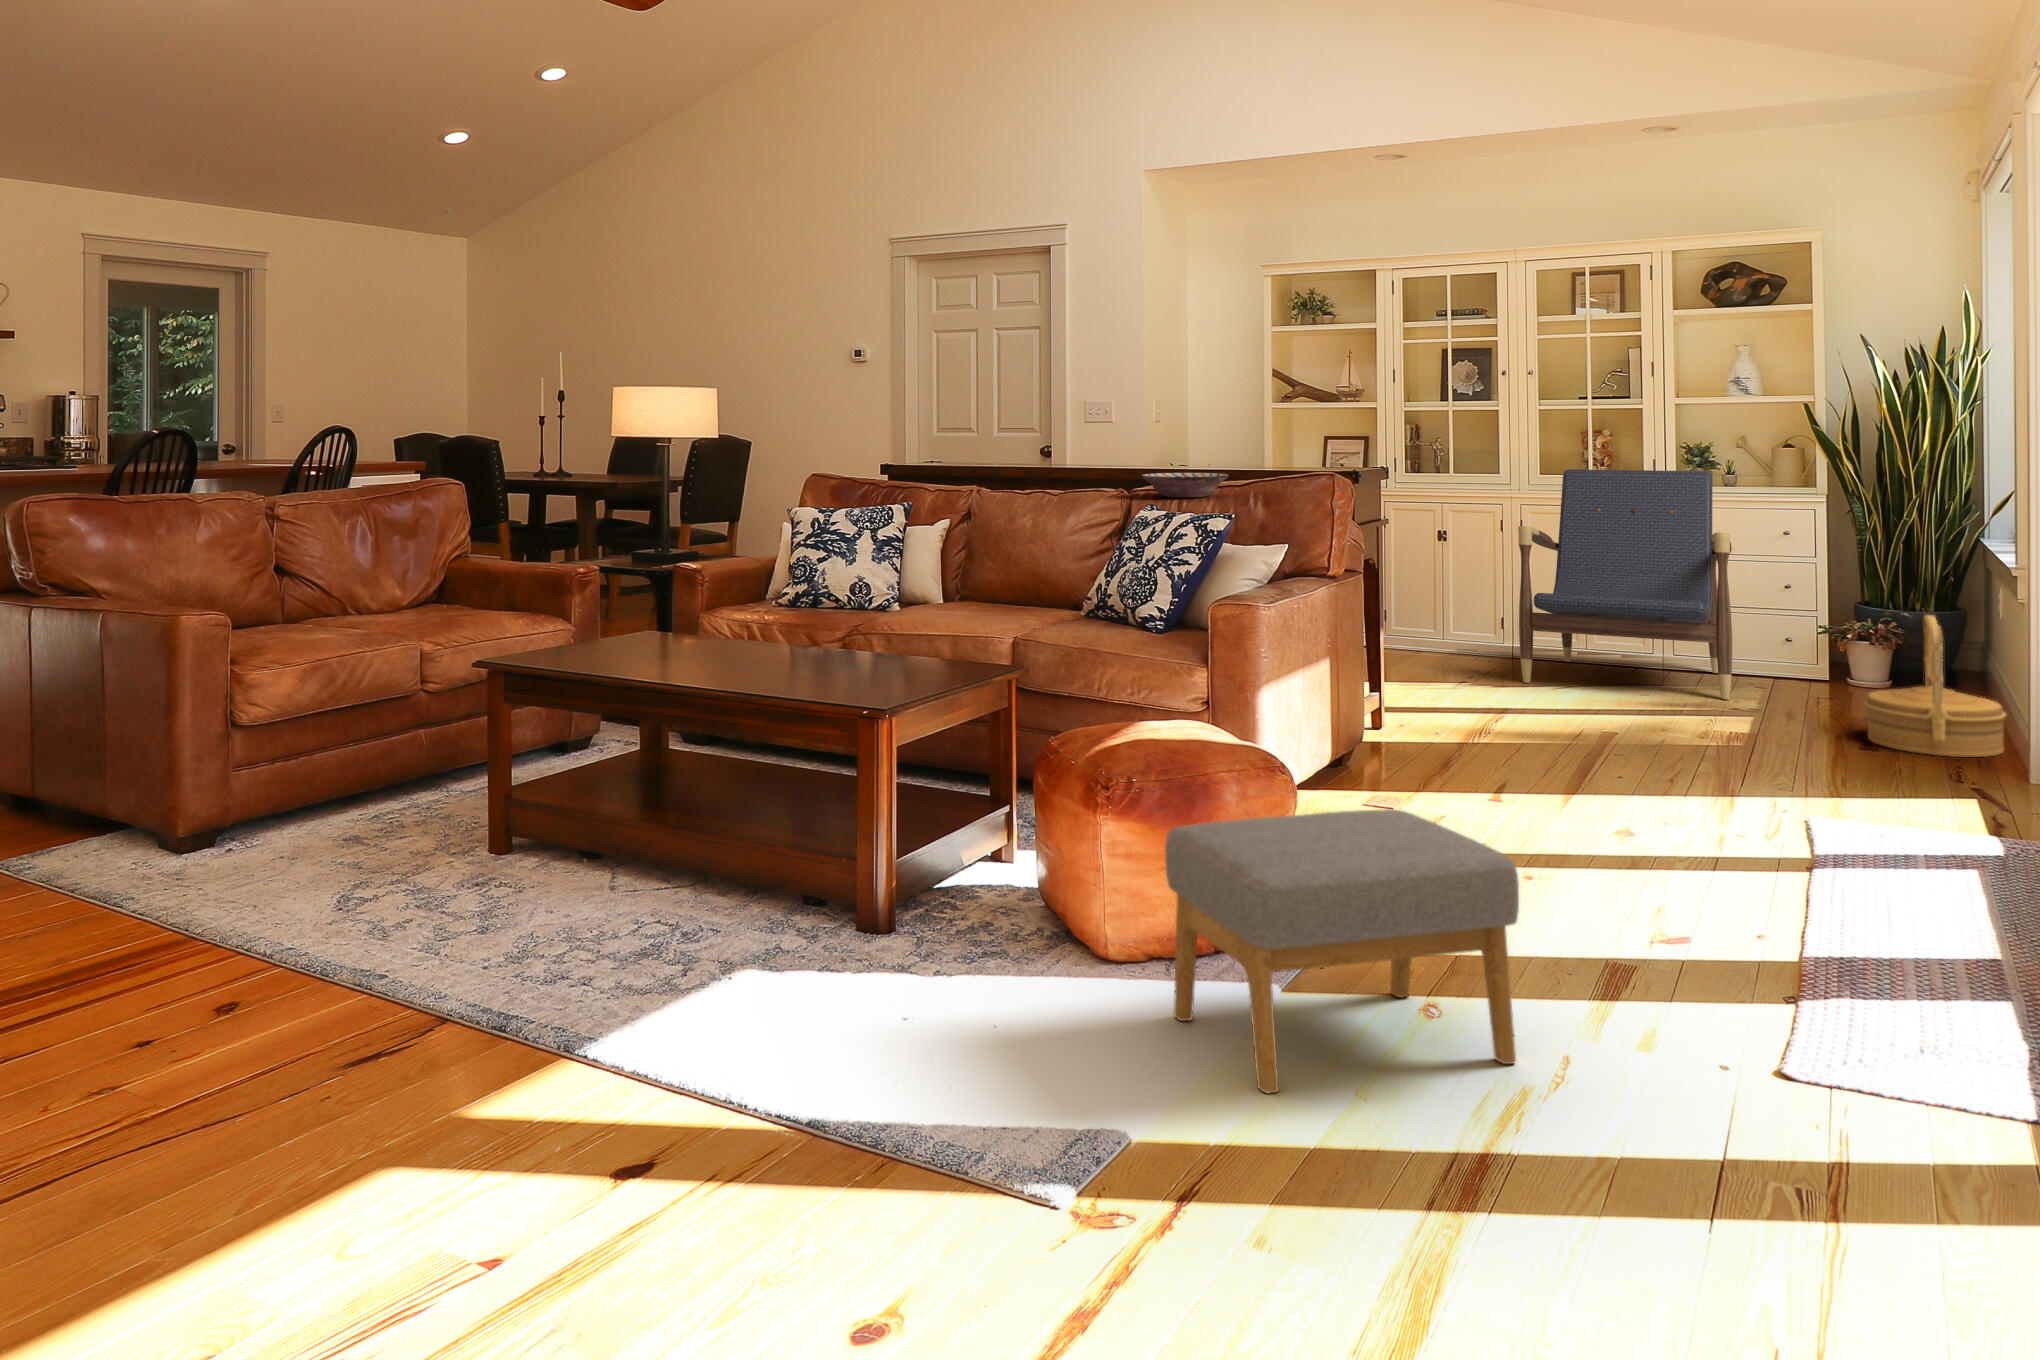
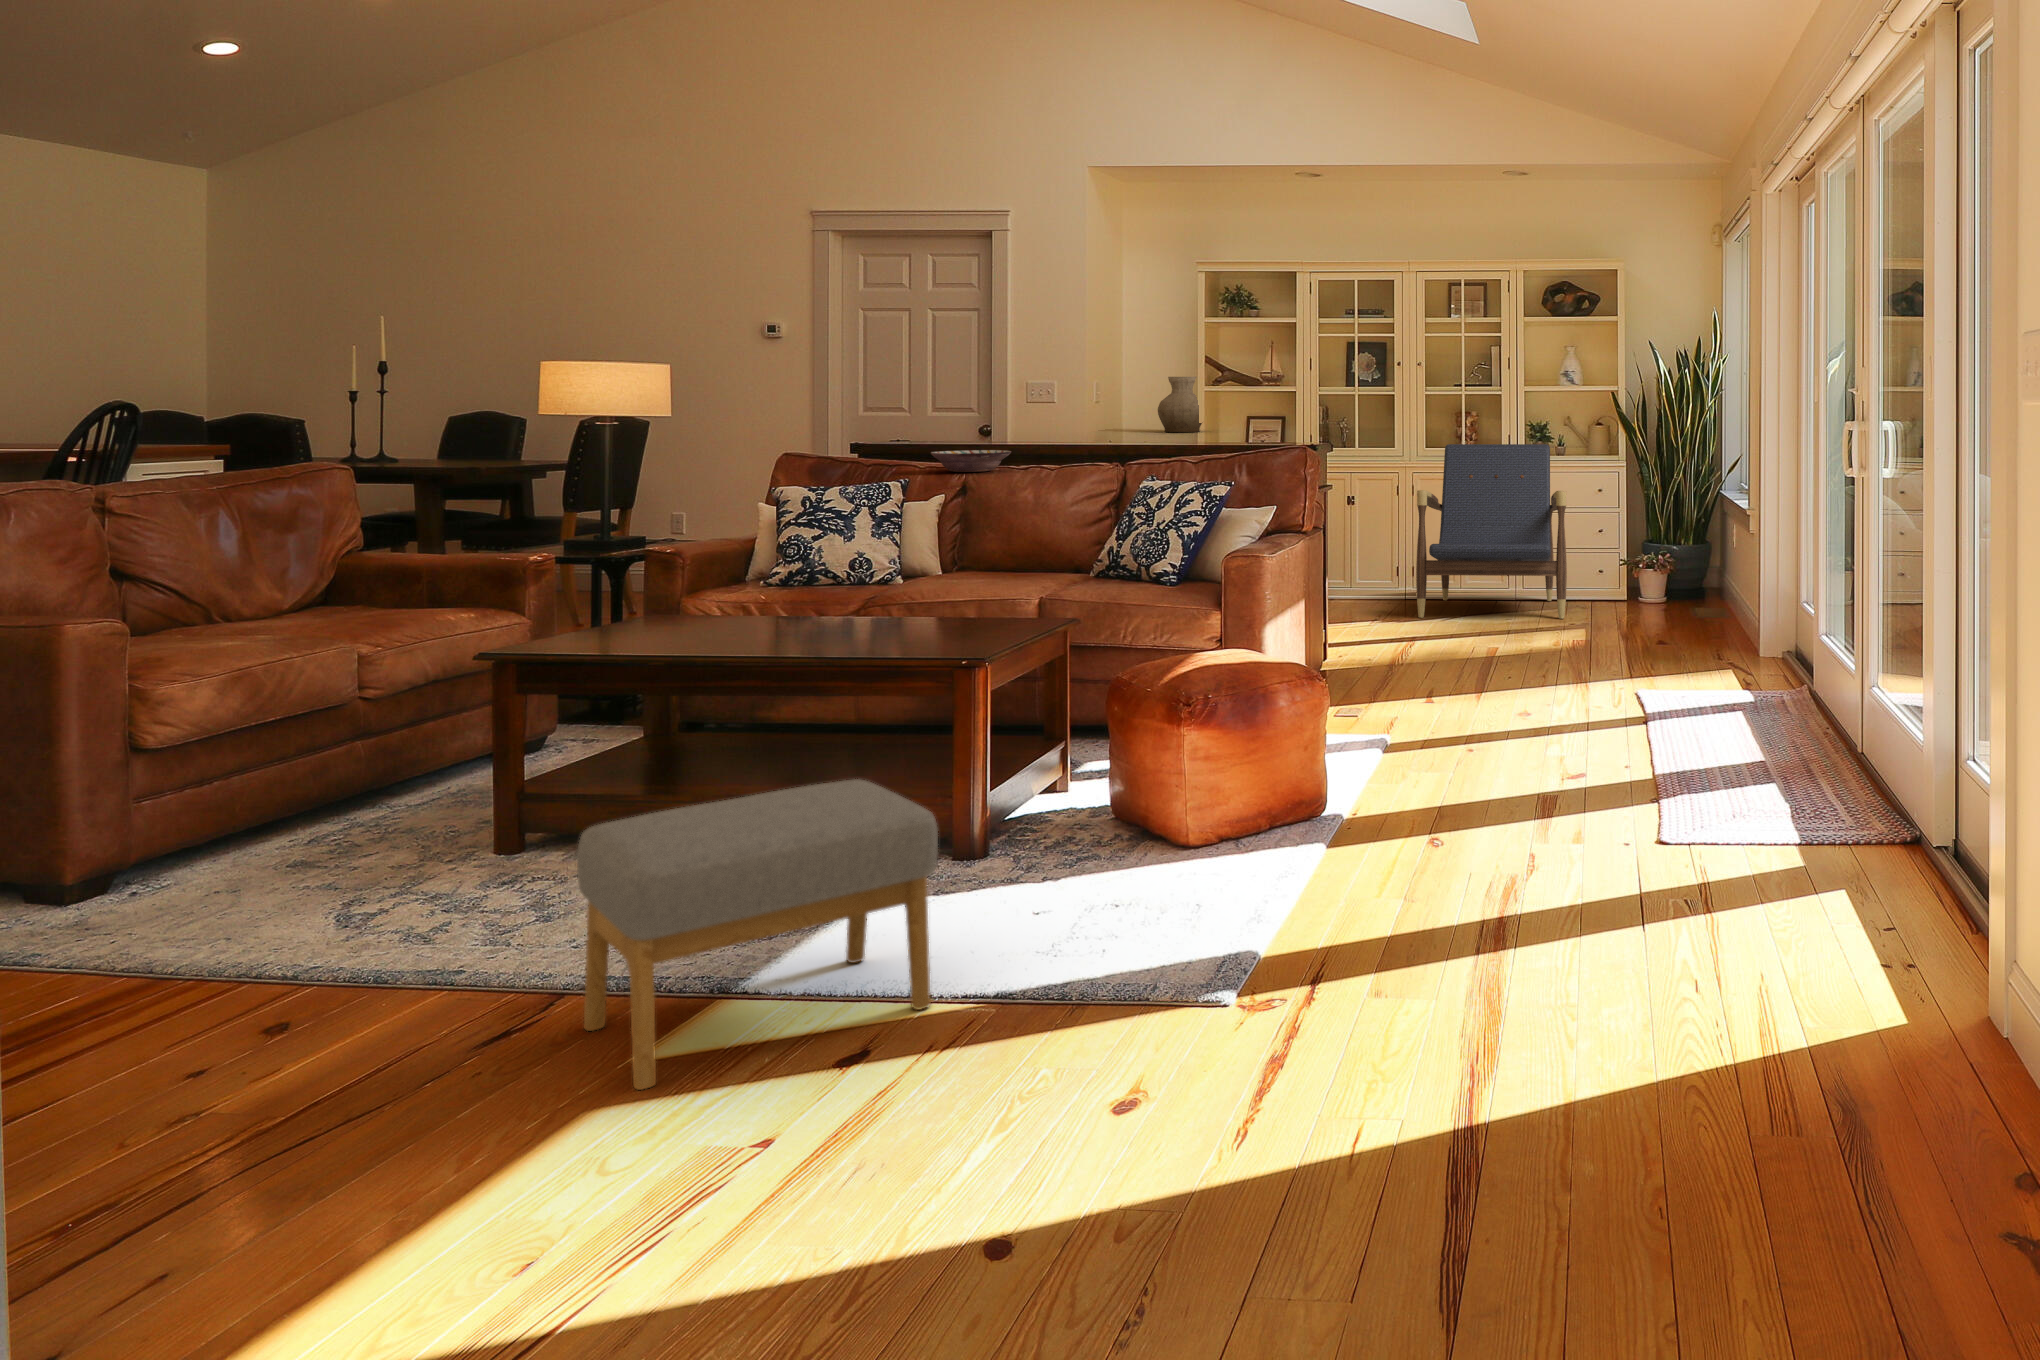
vase: none [1218,390,1274,451] -> present [1158,377,1202,432]
decorative bowl: present [1141,473,1229,497] -> present [931,450,1011,472]
woven basket: present [1864,615,2006,757] -> none [1655,544,1739,644]
footstool: present [1165,809,1519,1094] -> present [577,779,938,1090]

